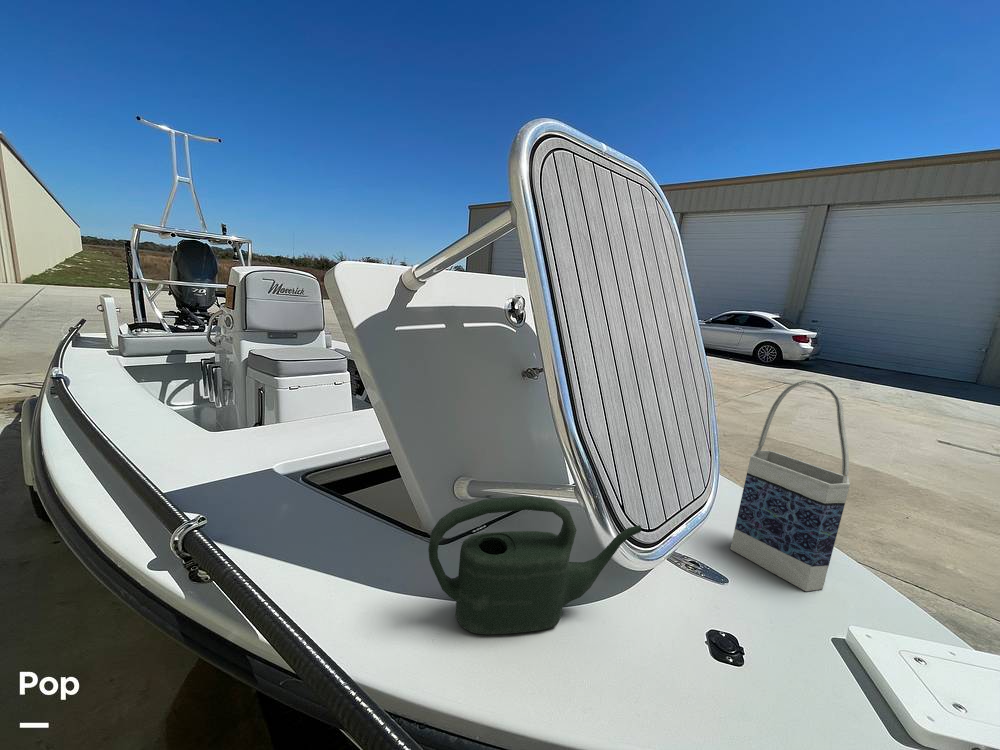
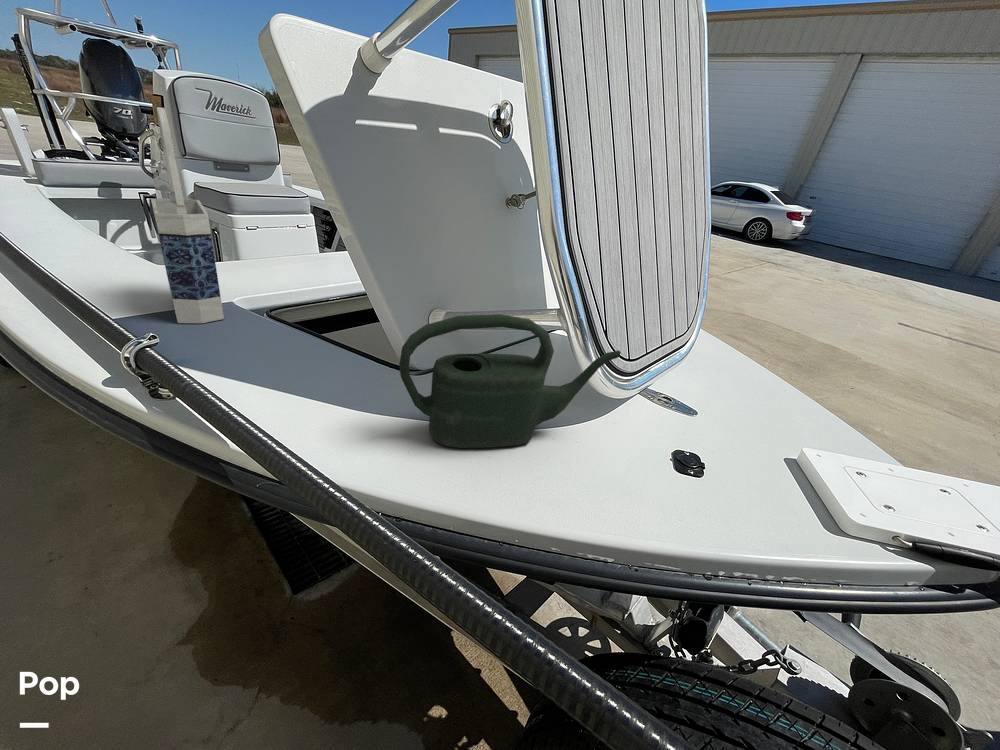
bag: present [730,380,850,591] -> present [151,107,224,323]

